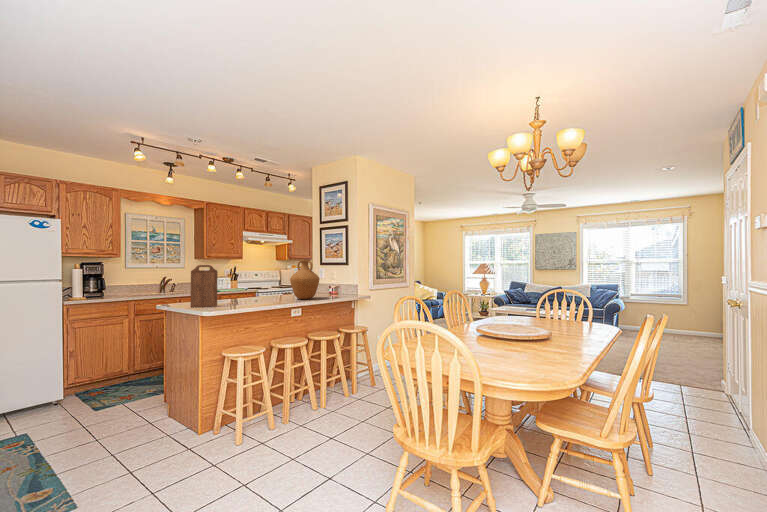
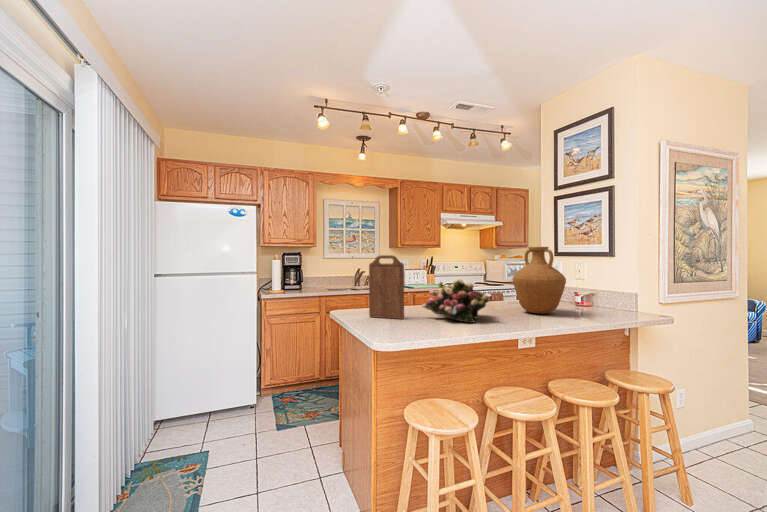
flower arrangement: none [230,280,274,305] -> present [422,279,489,323]

